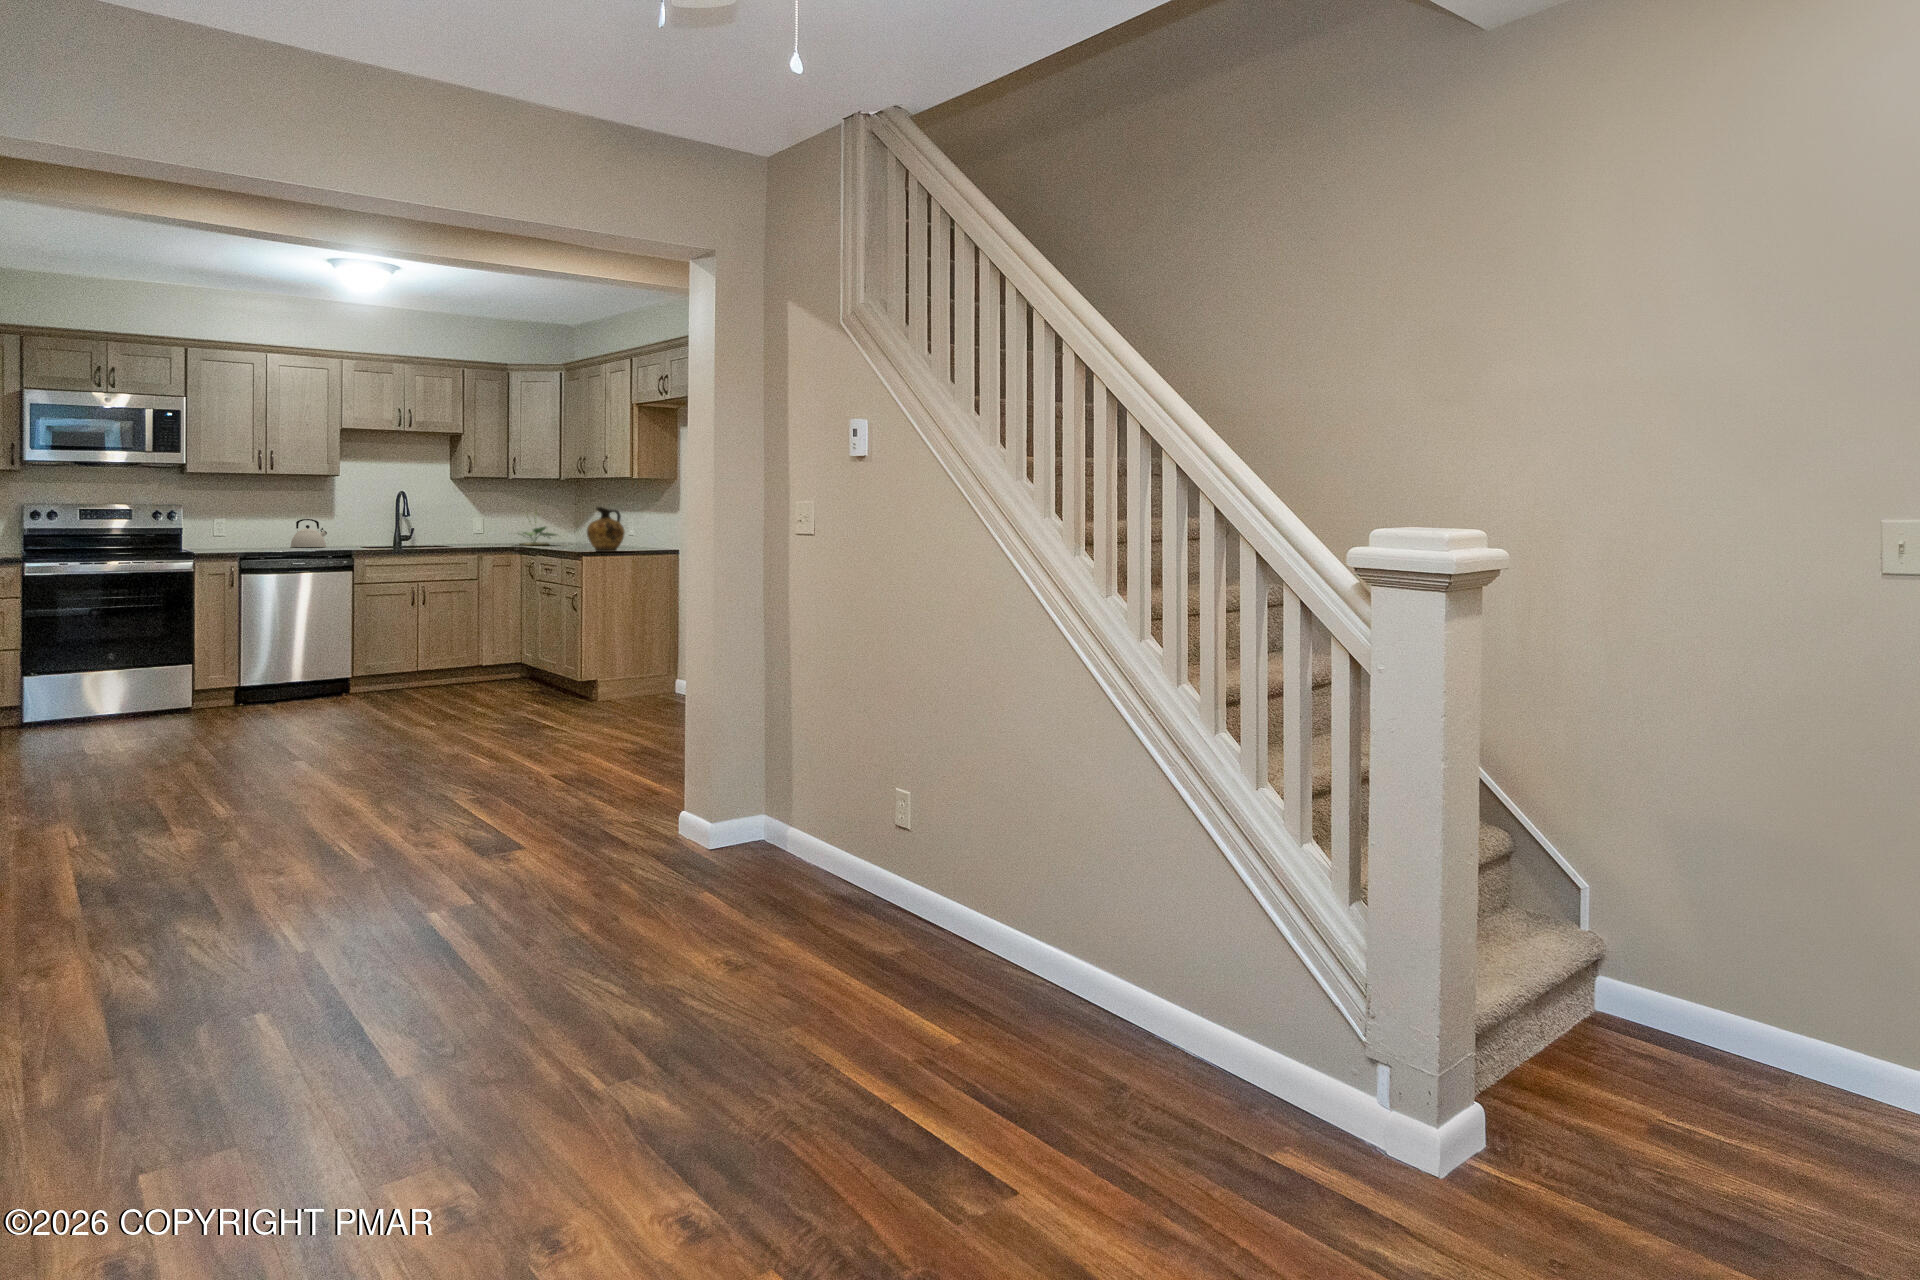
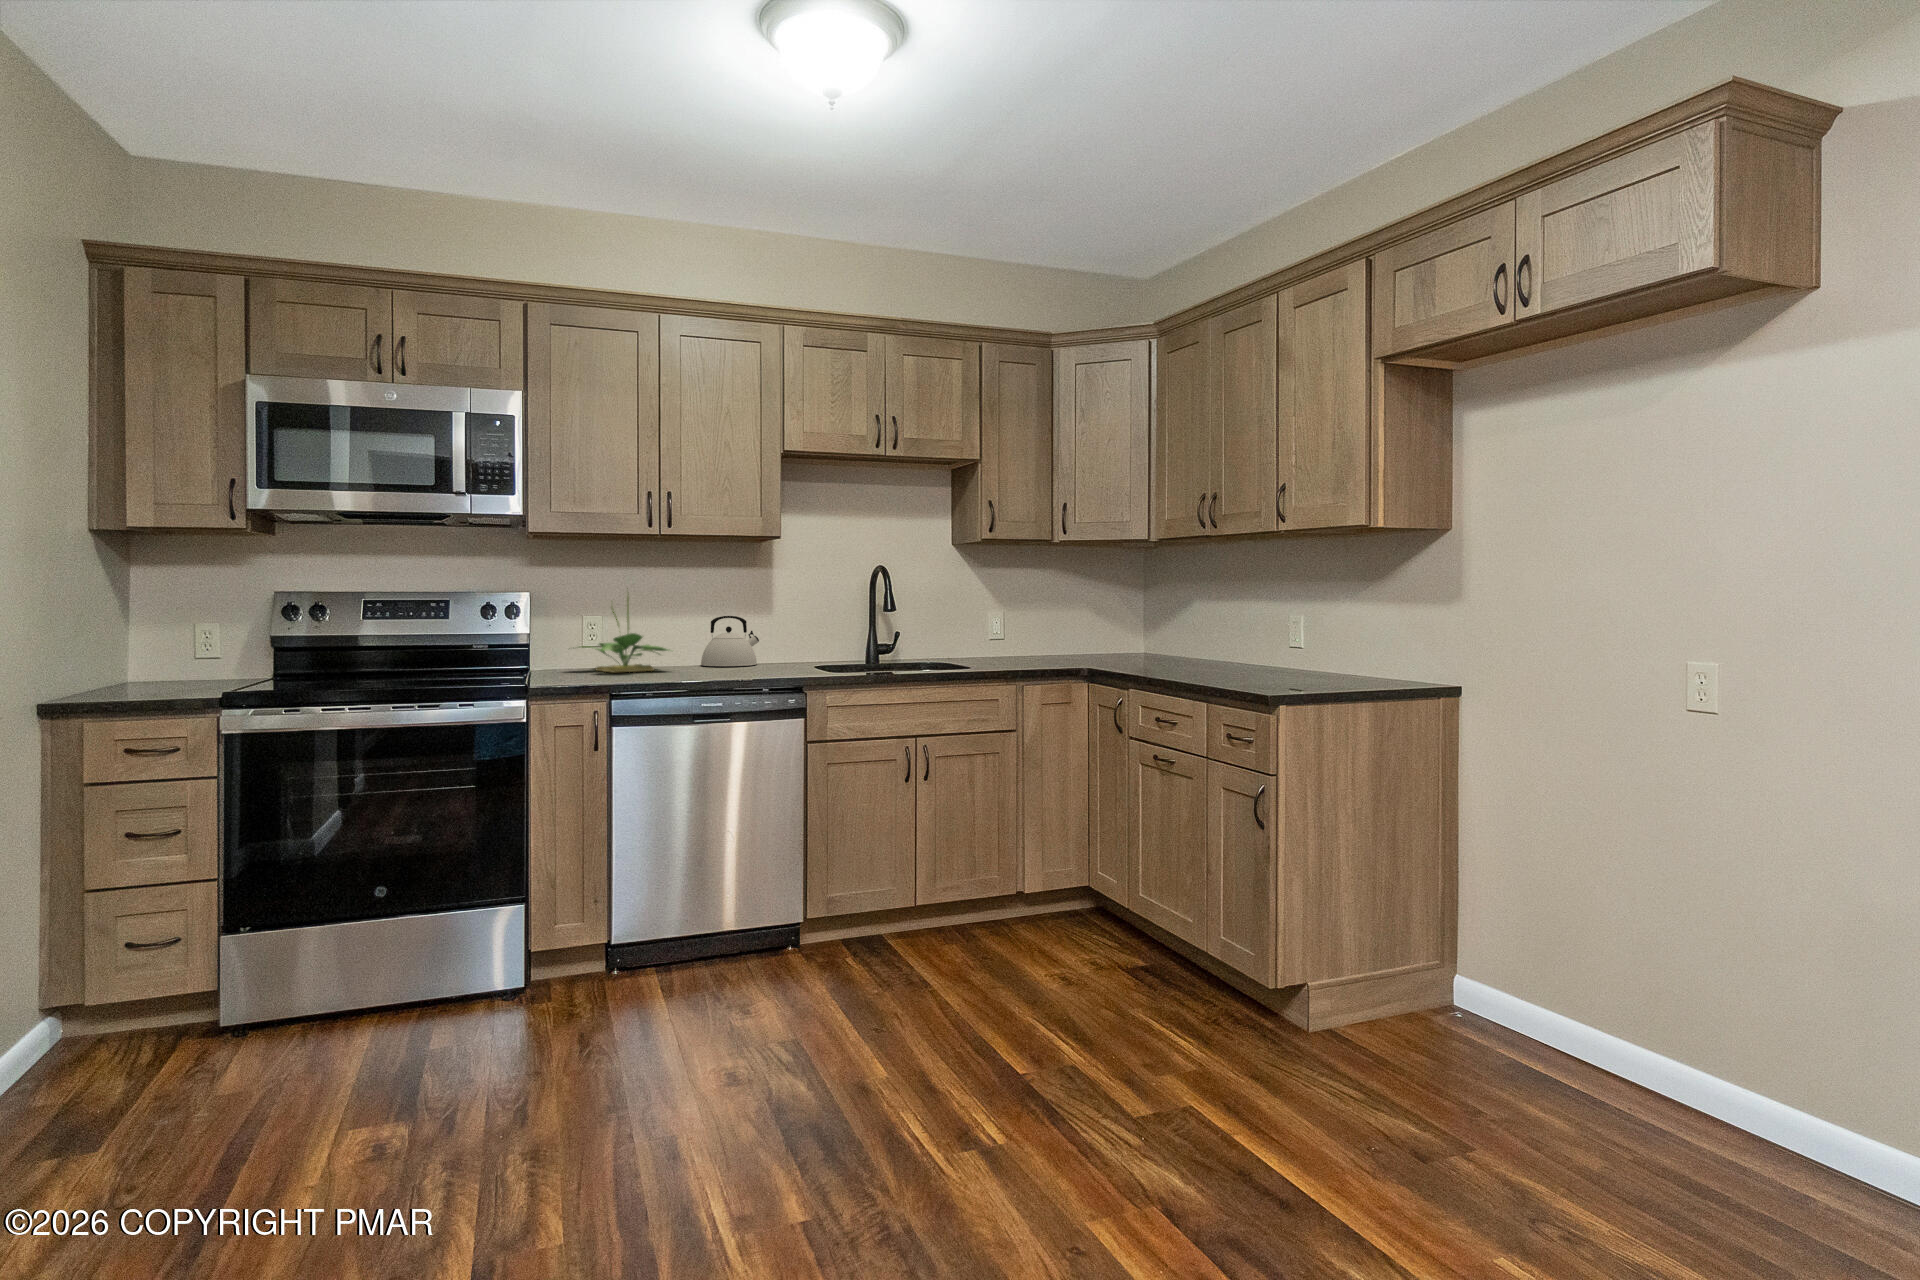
ceramic jug: present [587,507,625,552] -> none [1244,587,1324,682]
potted plant: present [520,518,556,545] -> present [579,598,668,672]

